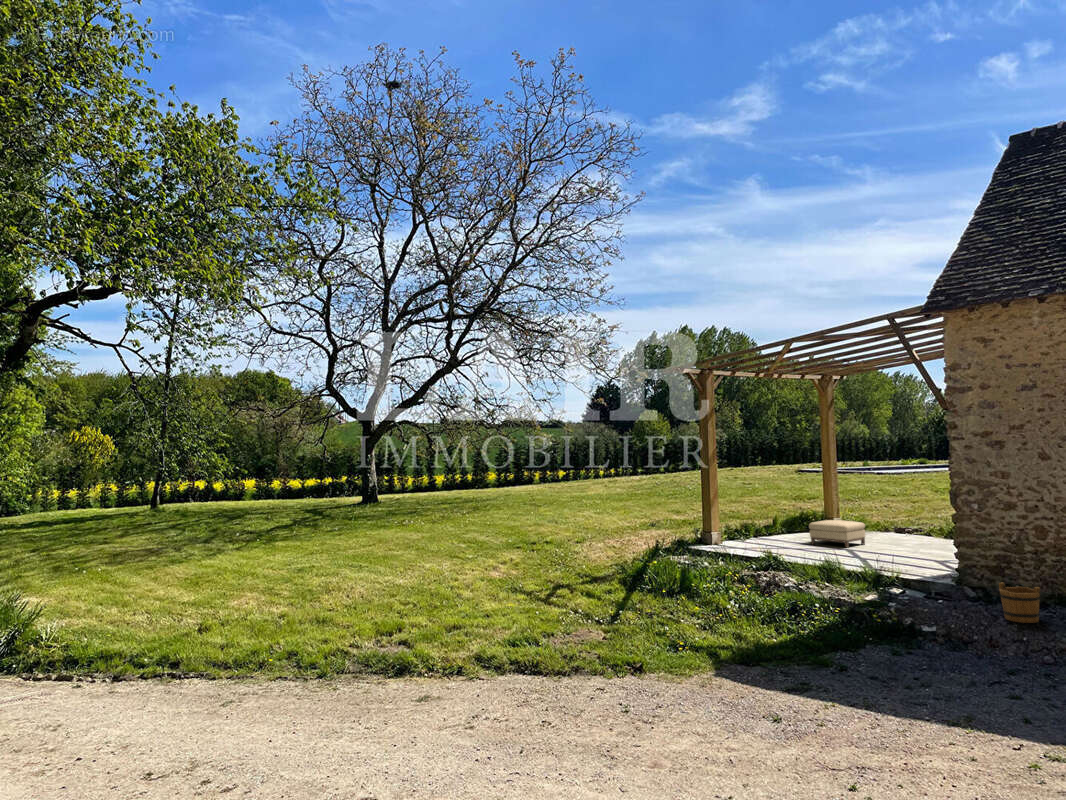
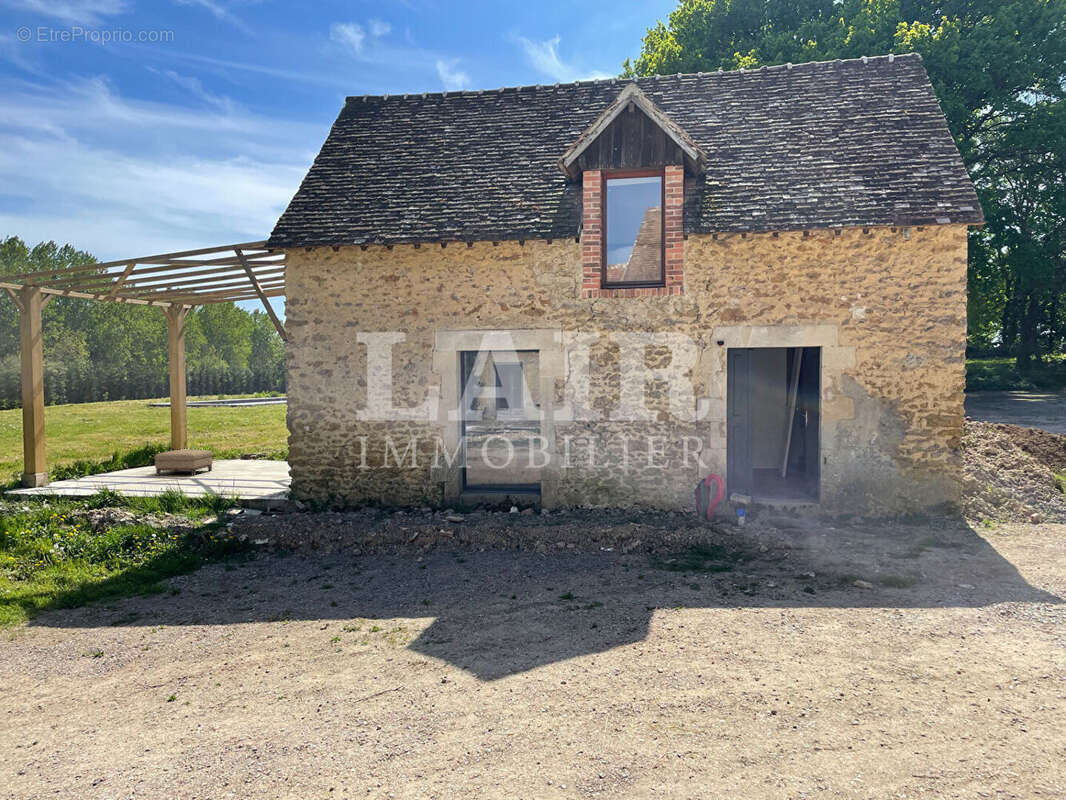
bucket: present [999,583,1041,623] -> none [321,491,352,522]

